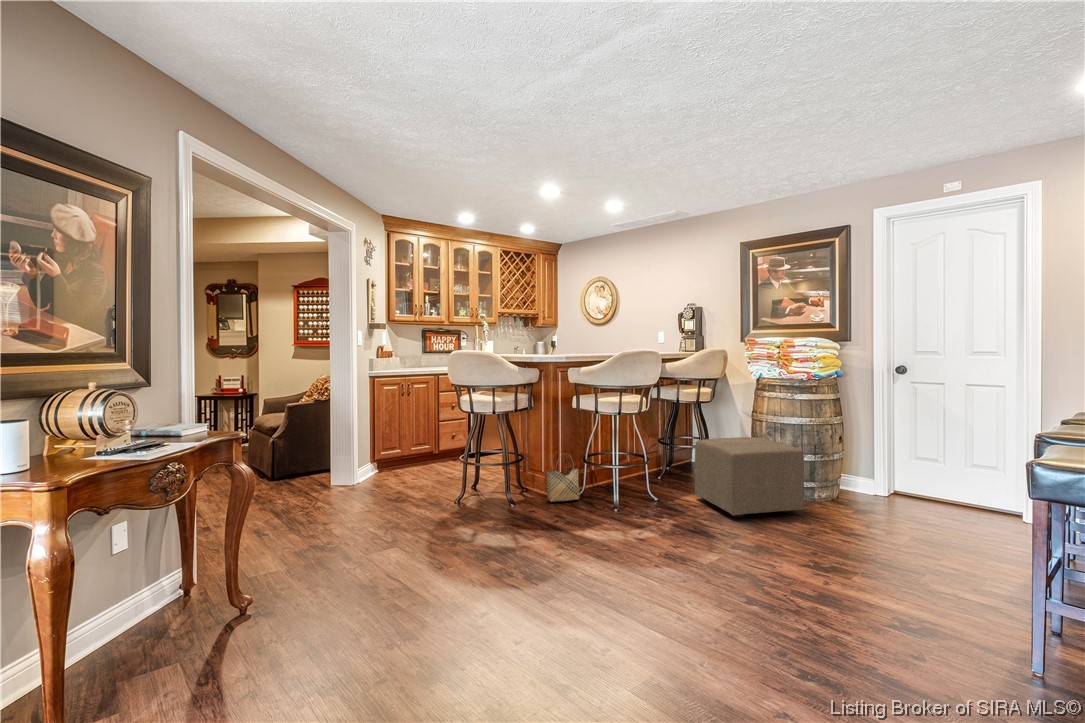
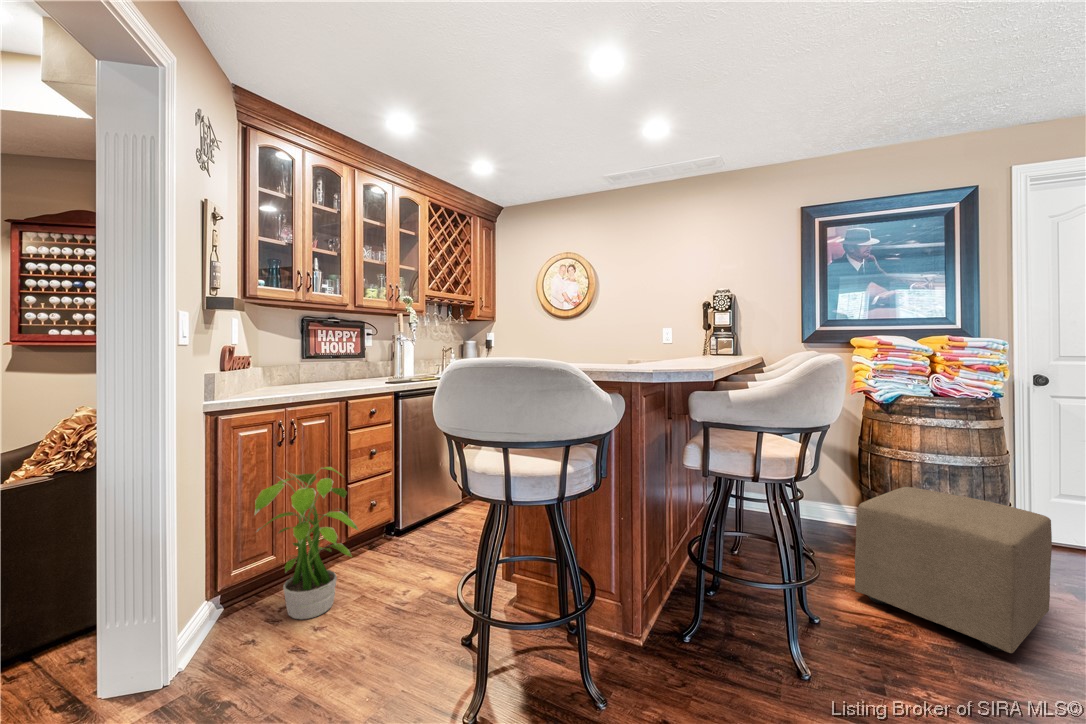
potted plant: none [386,406,433,477] -> present [255,467,358,619]
woven basket: present [546,451,580,502] -> none [652,551,707,667]

